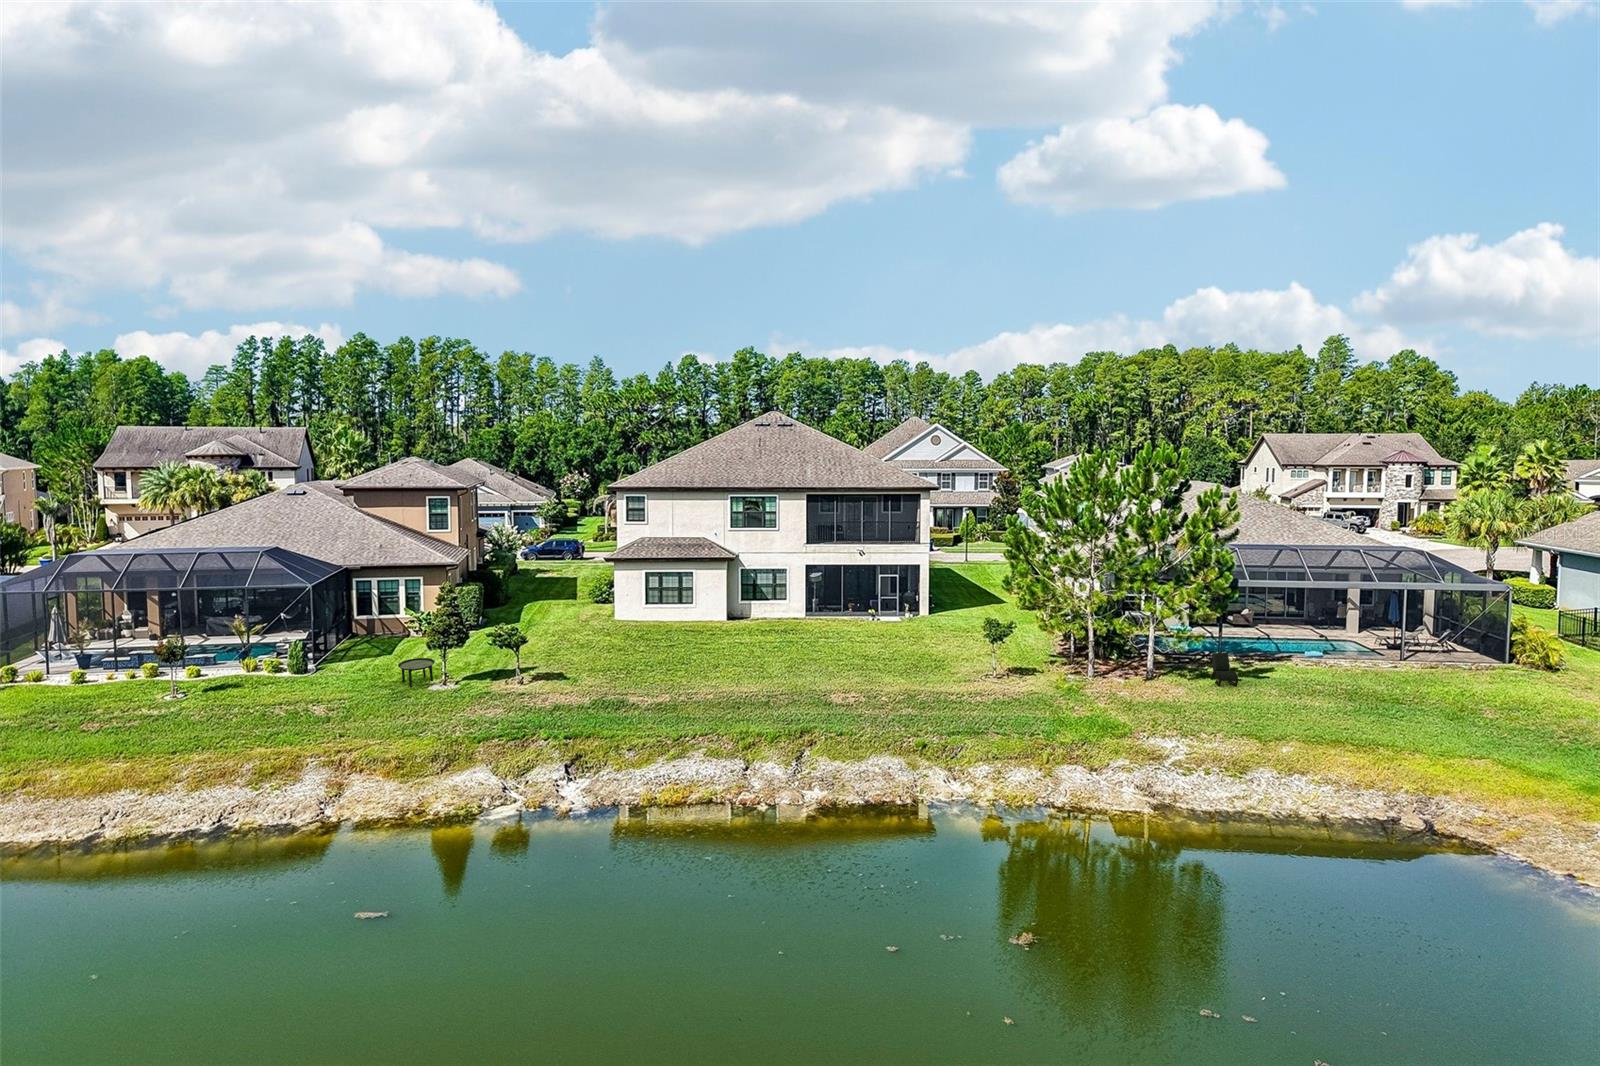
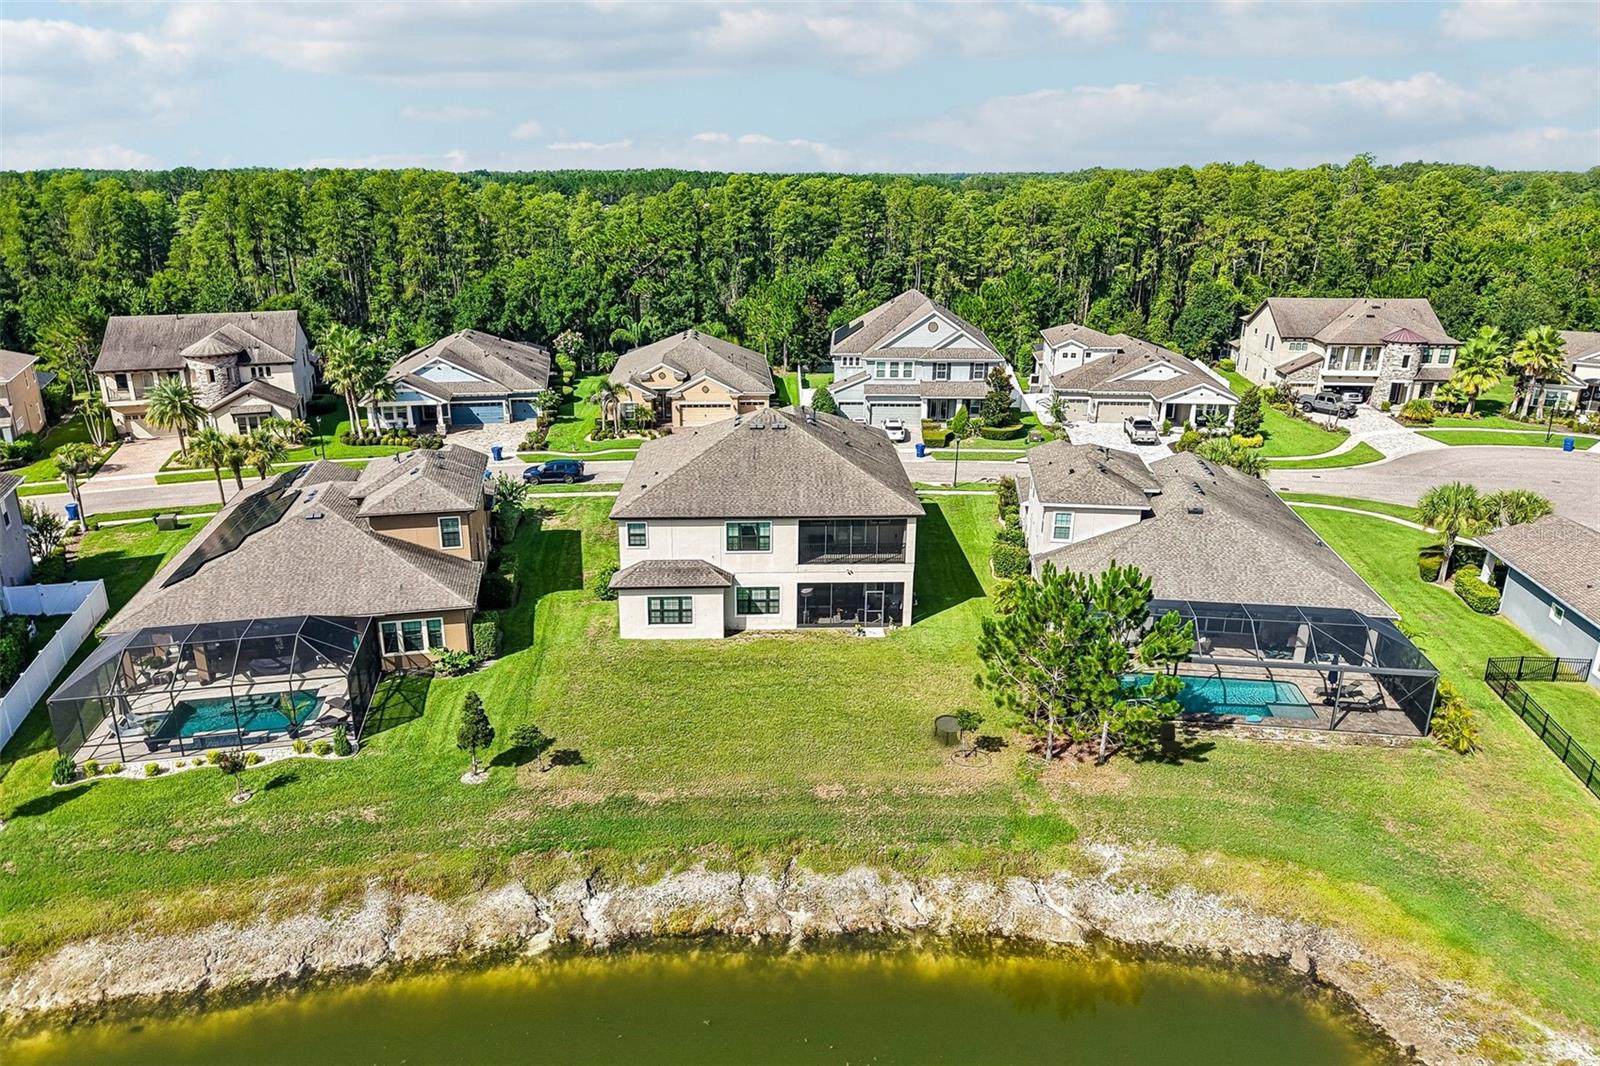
round table: present [398,658,435,688] -> present [934,715,964,745]

